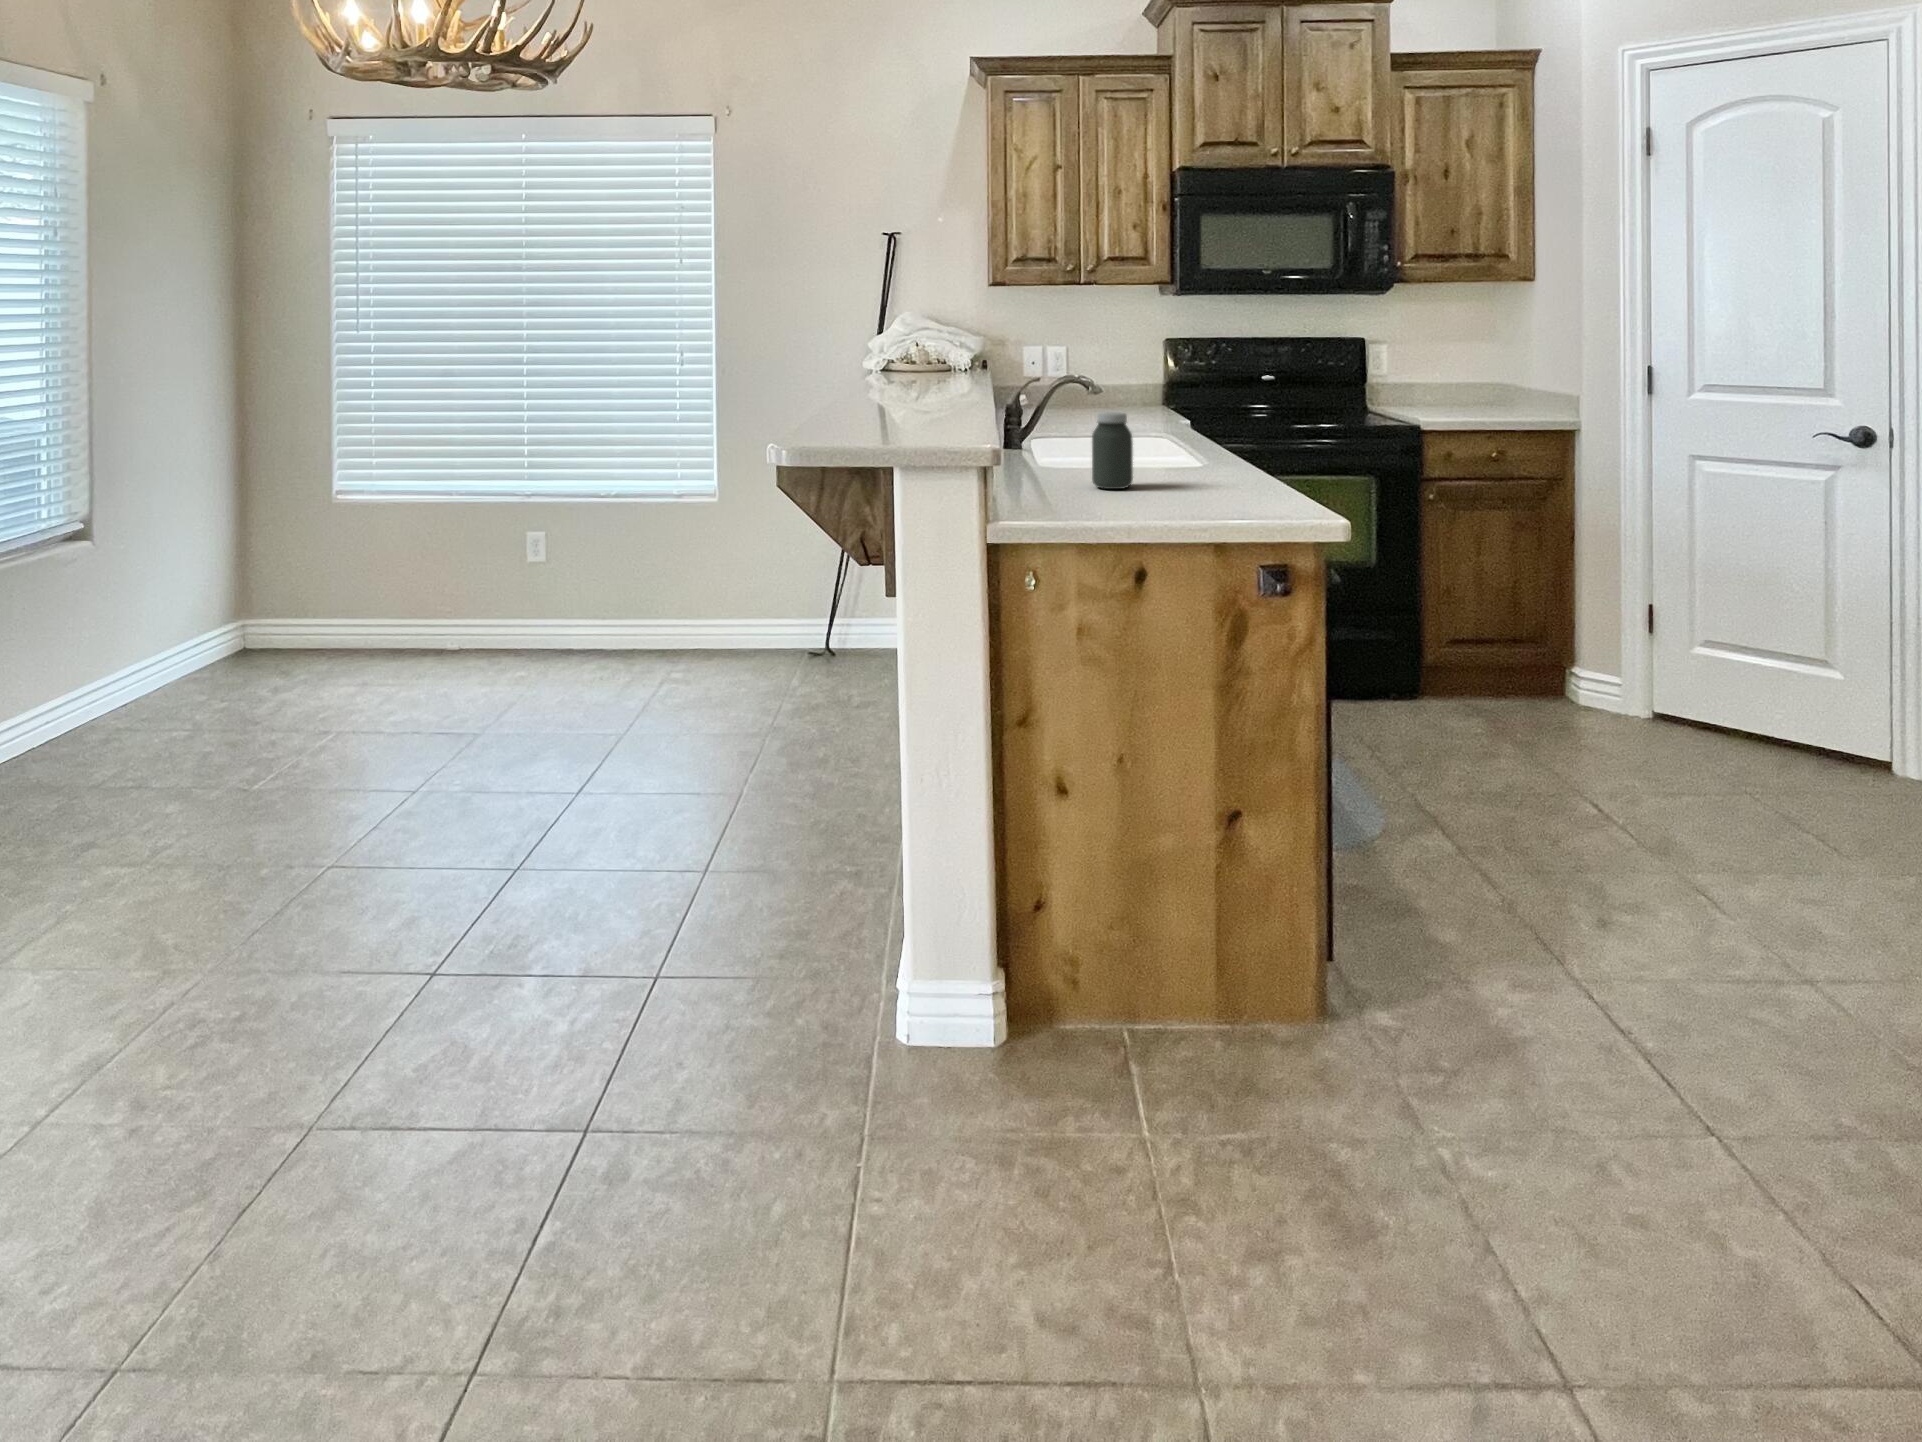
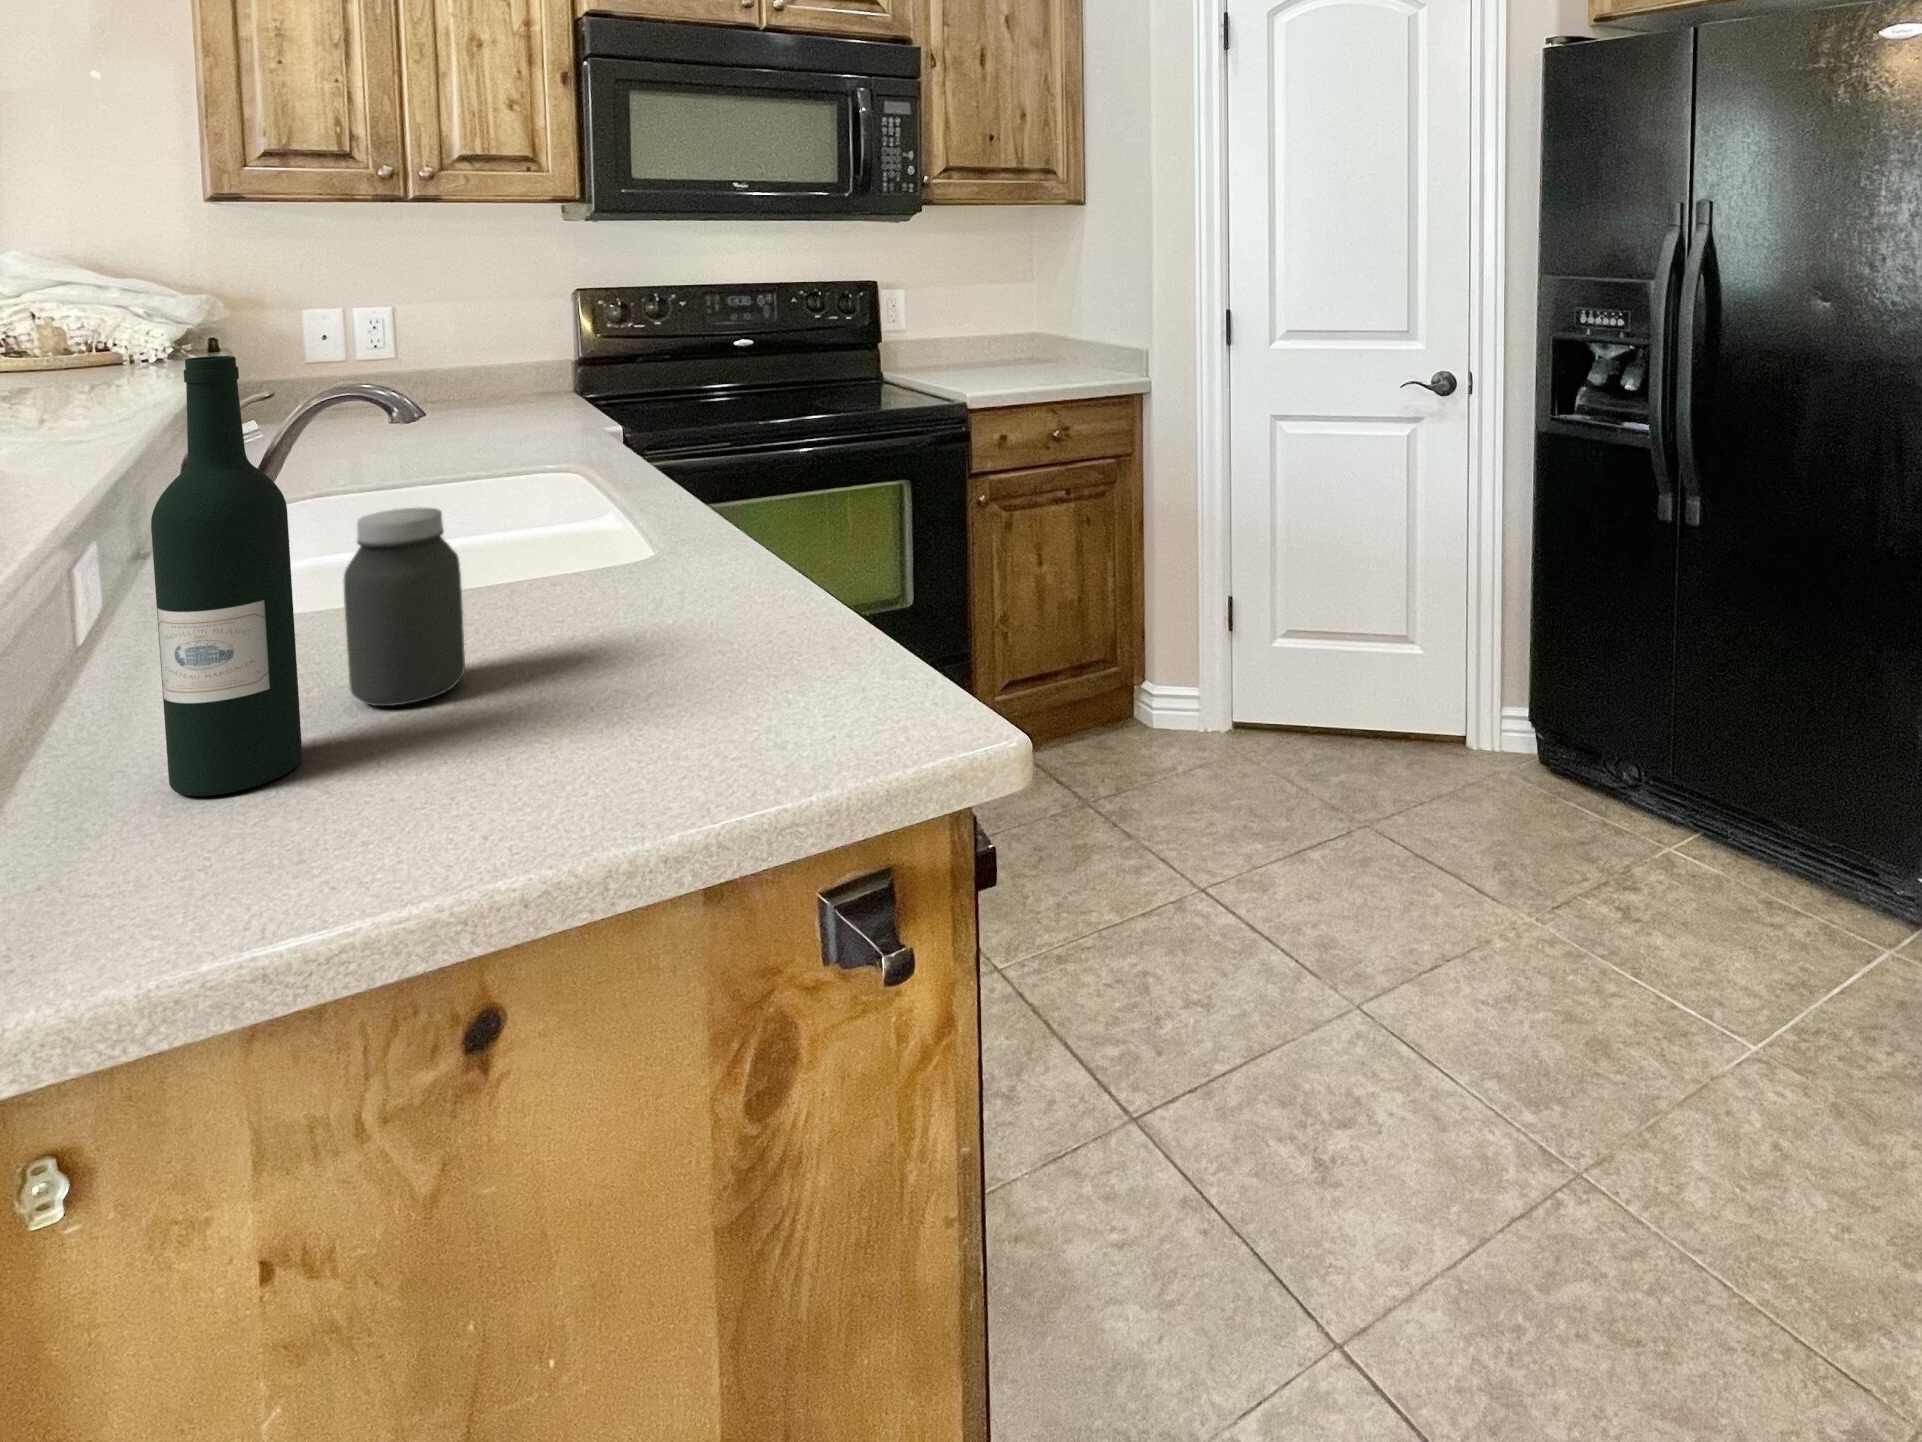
wine bottle: none [1043,343,1082,499] -> present [151,356,302,796]

